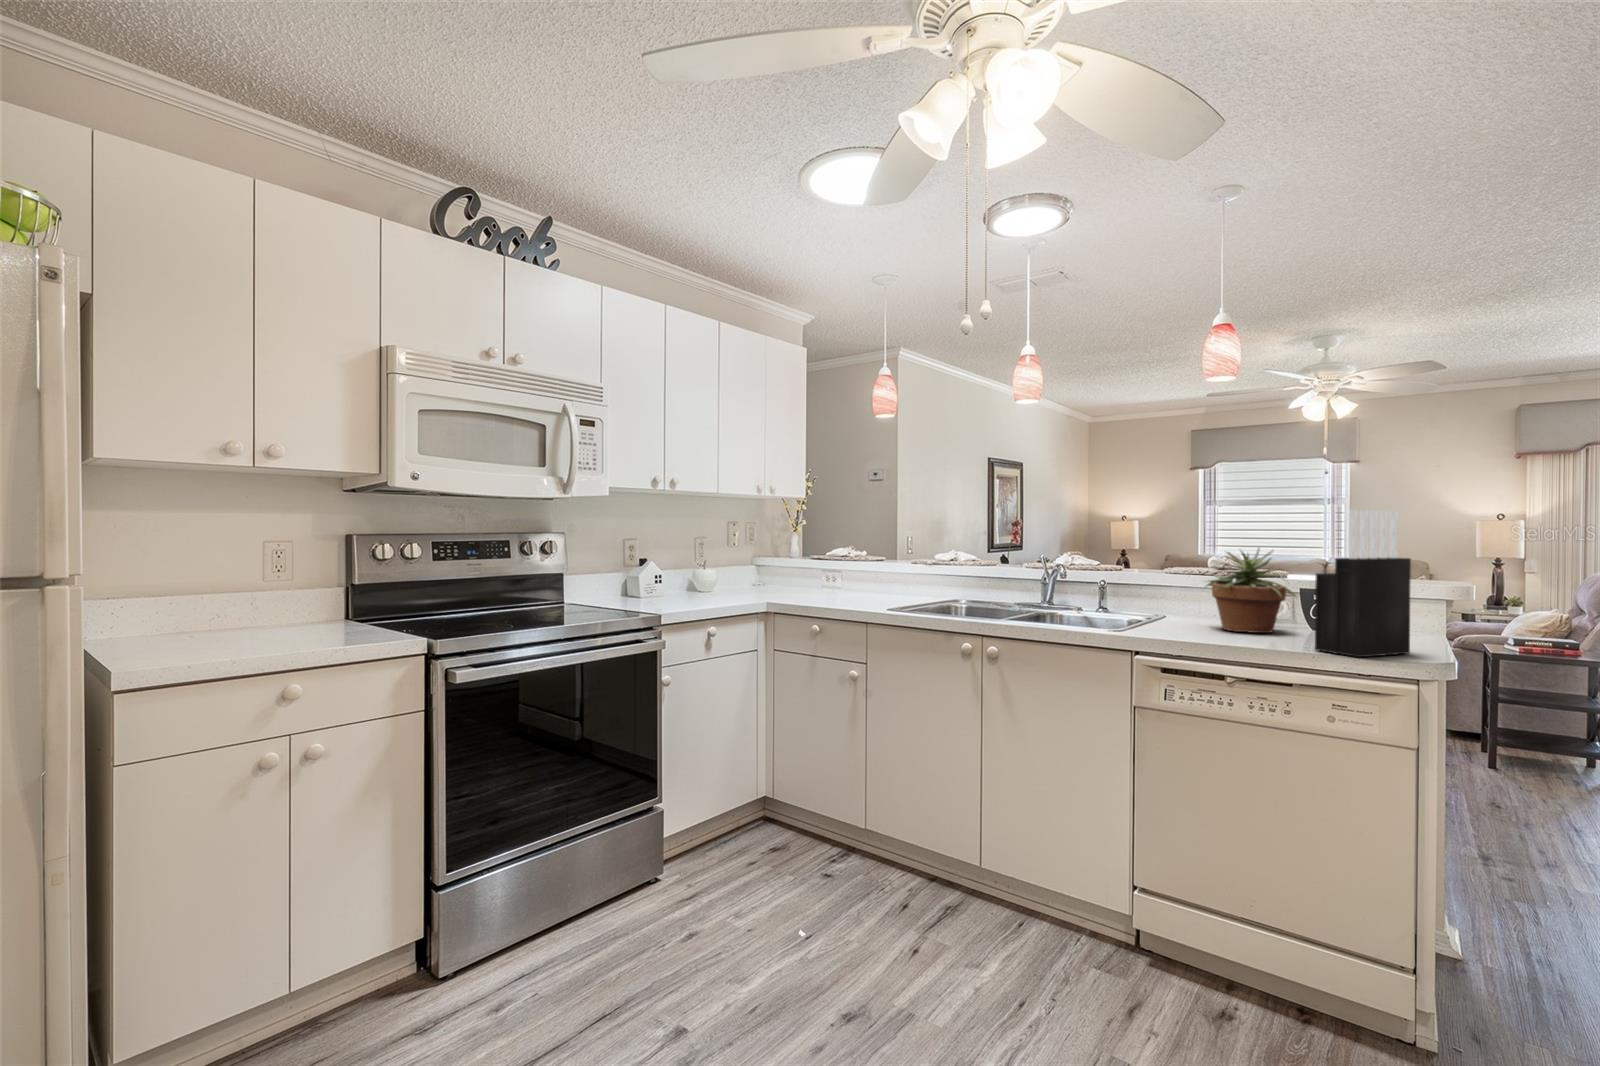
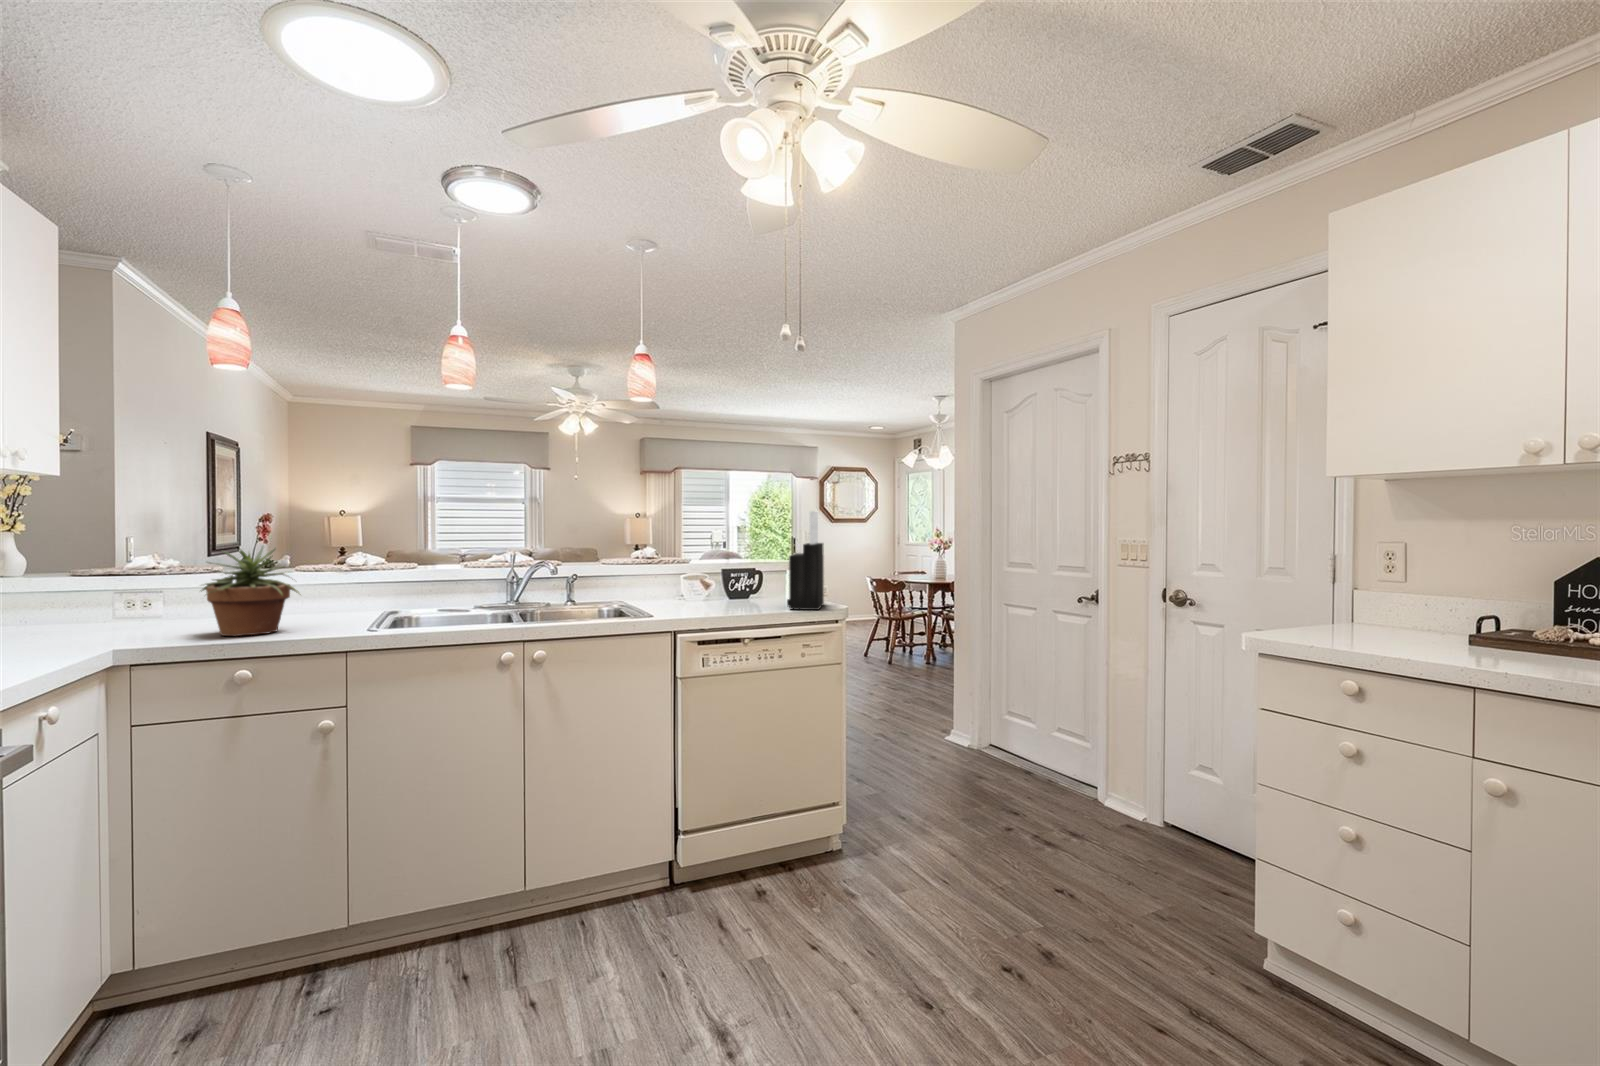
potted plant: present [1207,548,1295,633] -> present [202,546,299,636]

